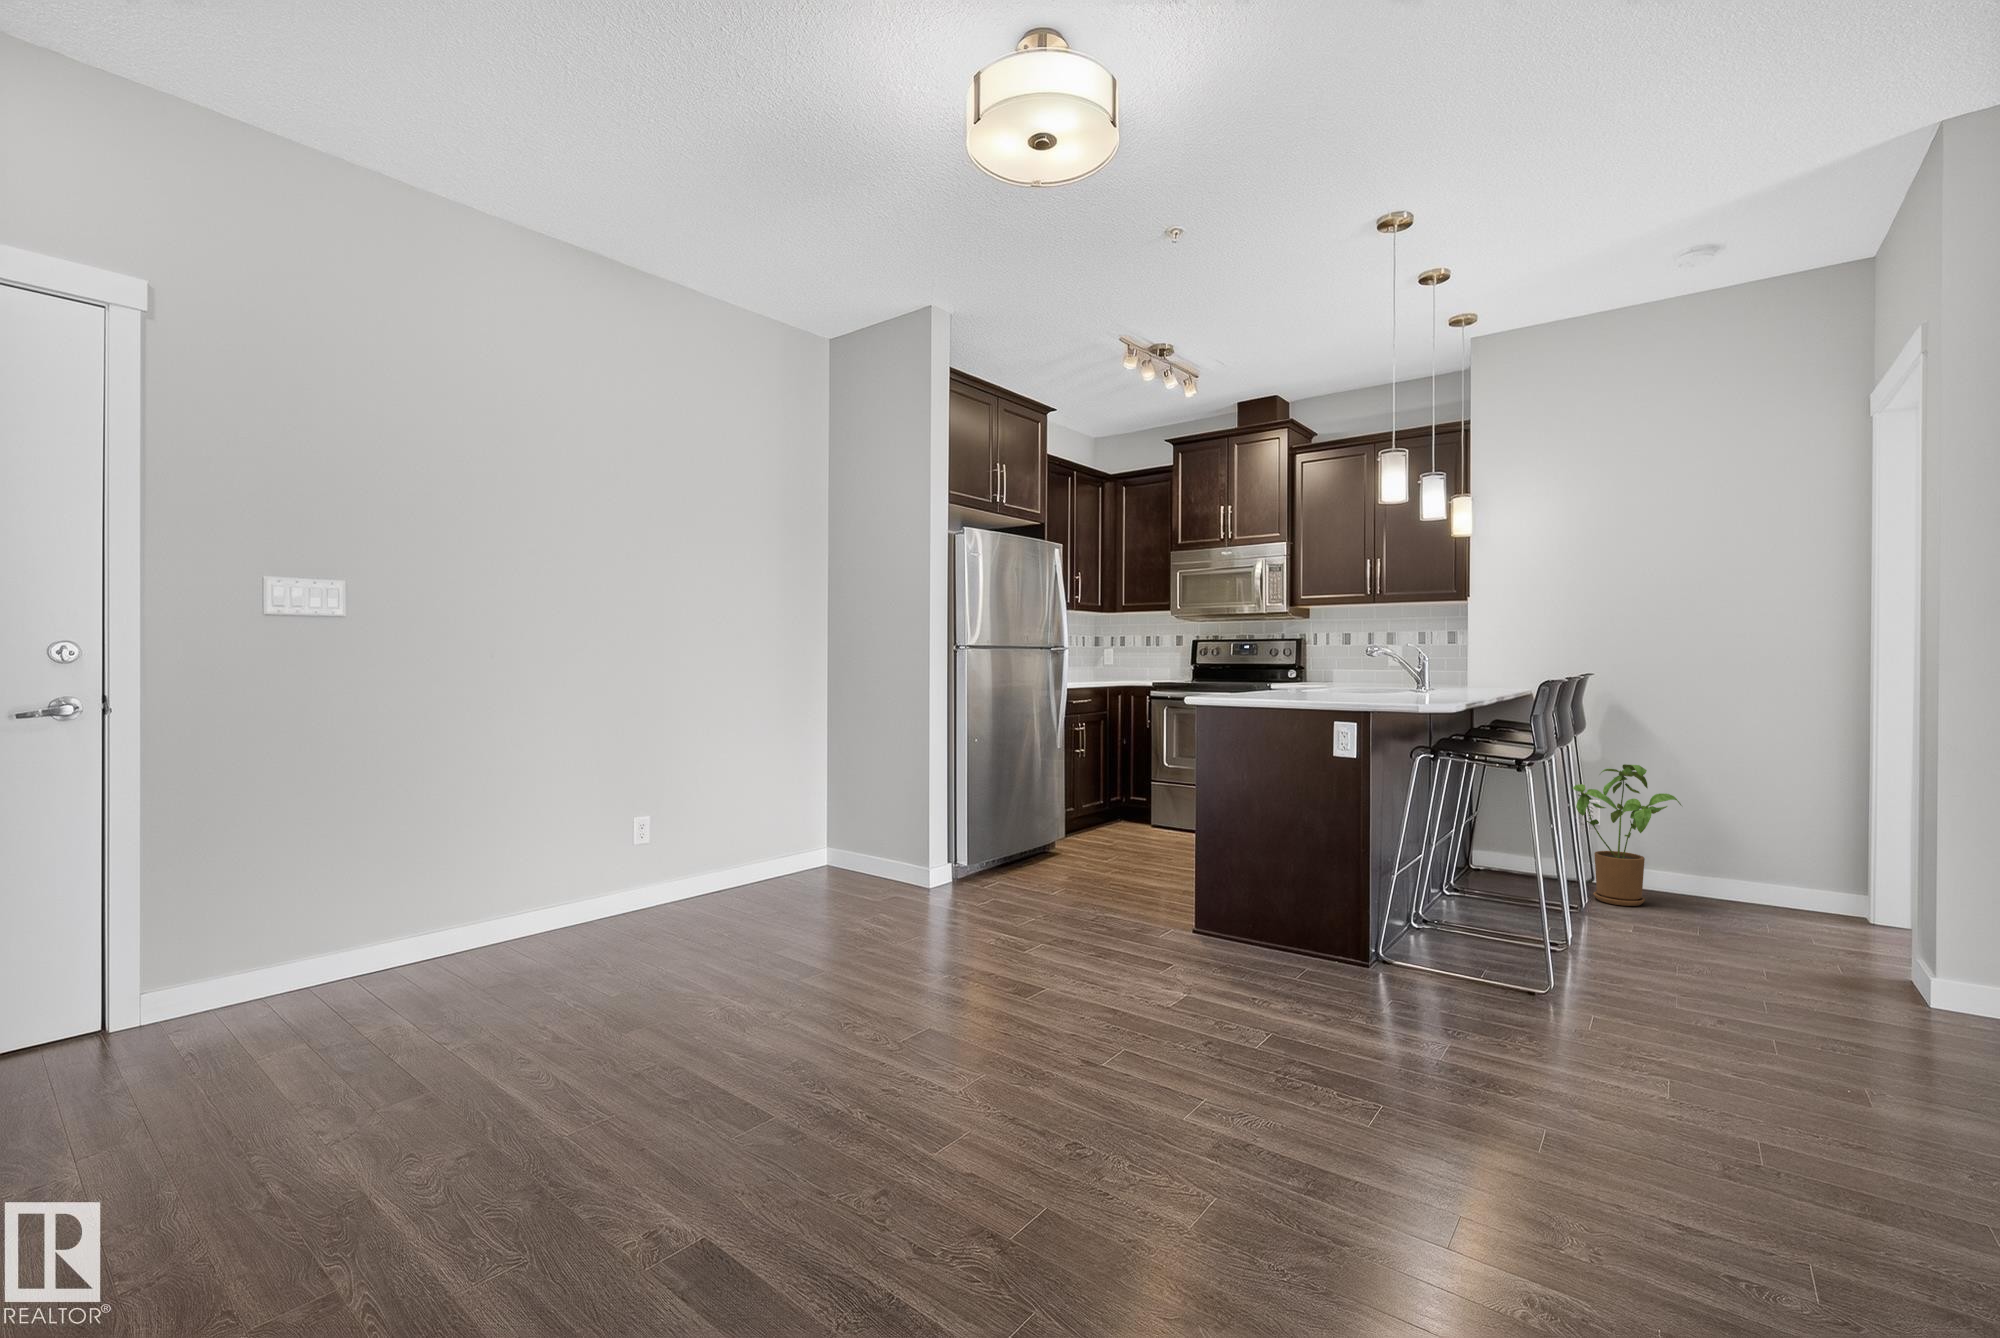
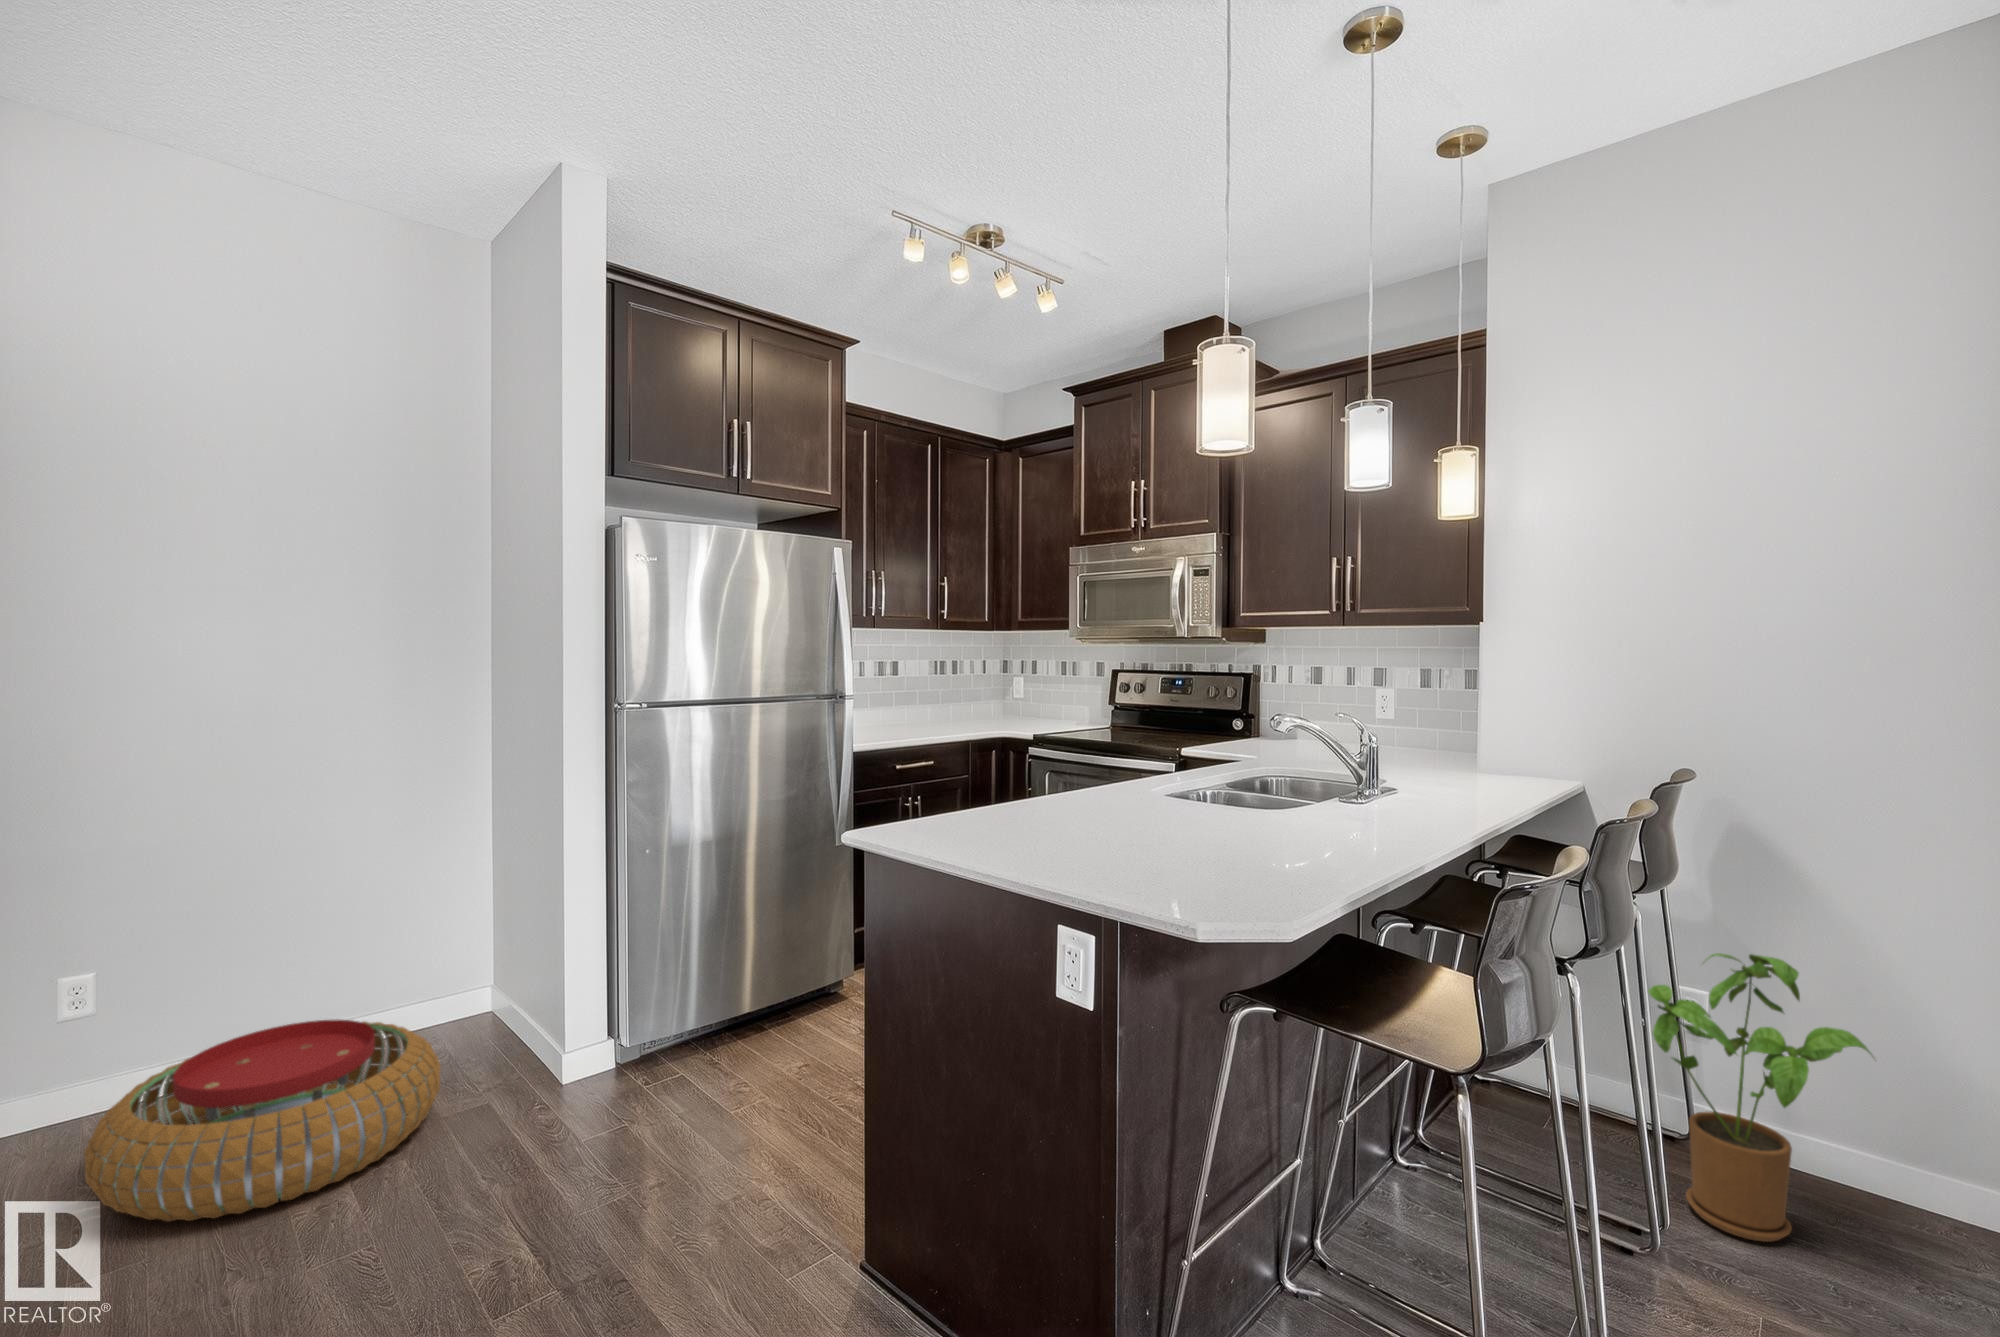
pouf: none [720,840,888,928] -> present [84,1019,441,1222]

